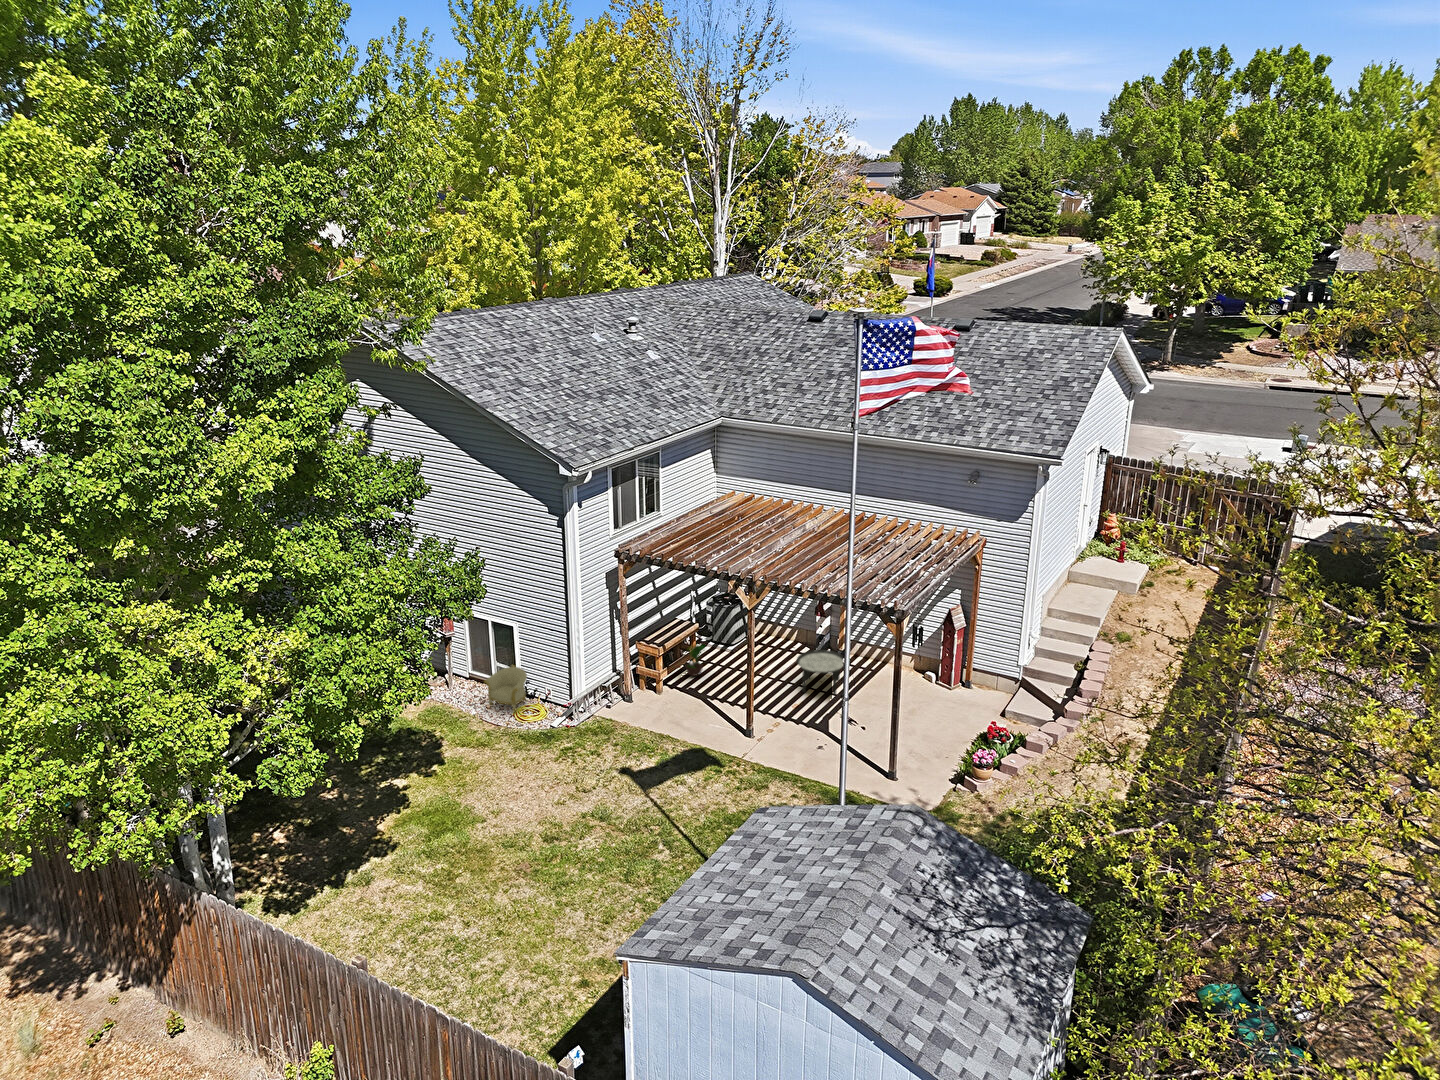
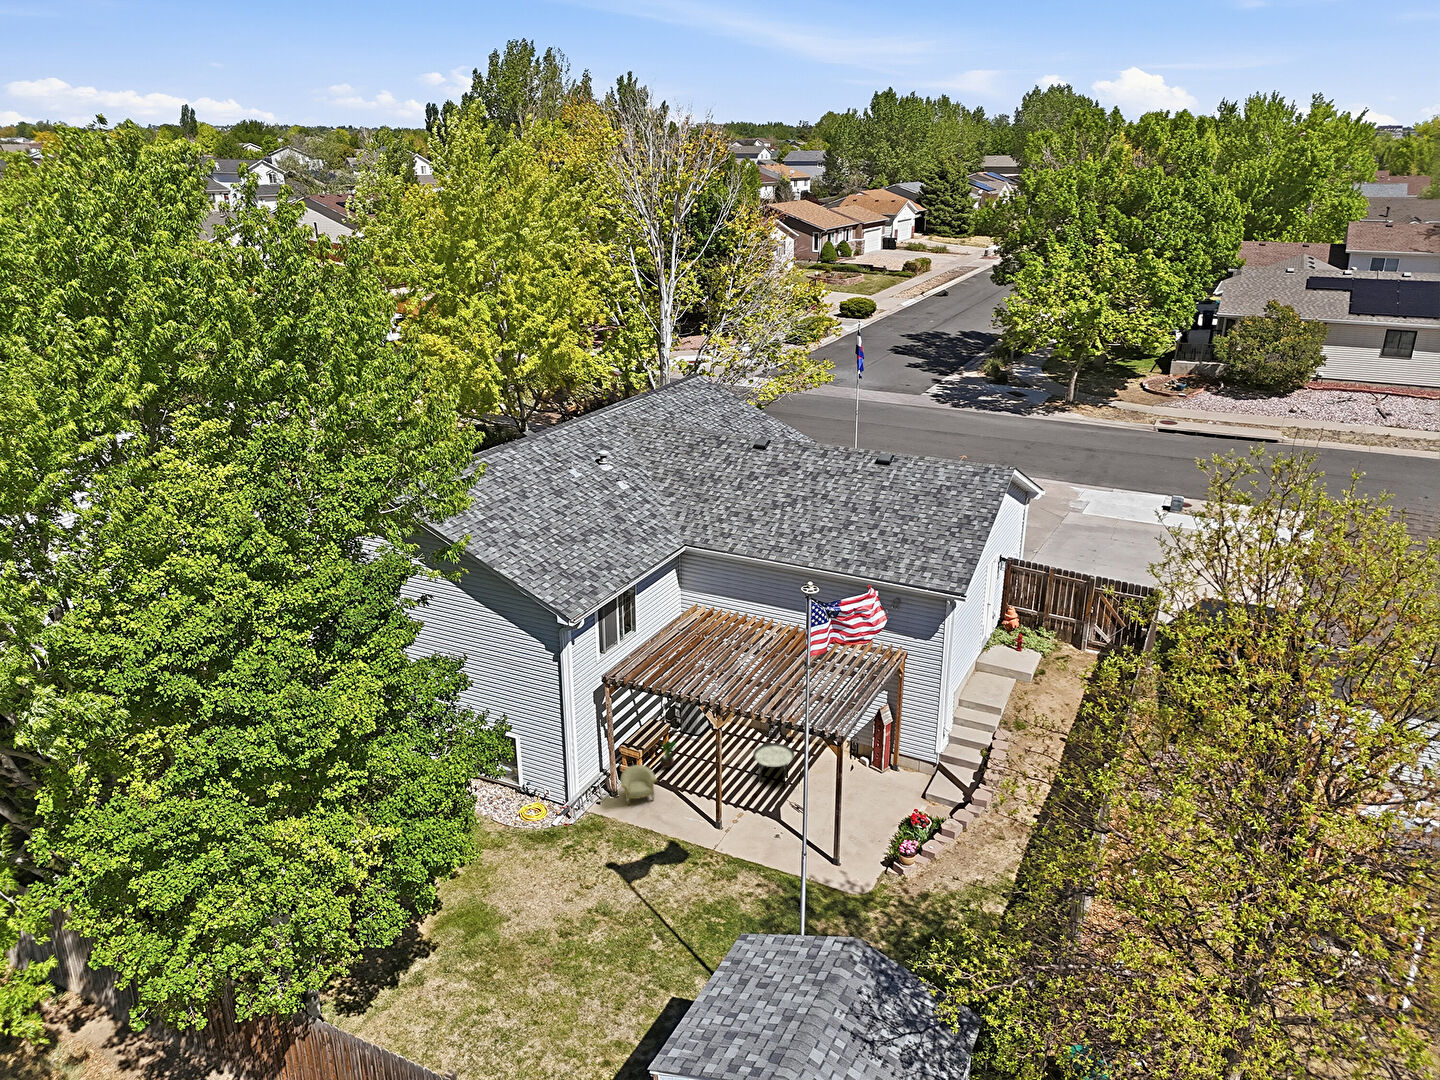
armchair: present [484,667,527,713] -> present [621,765,657,805]

